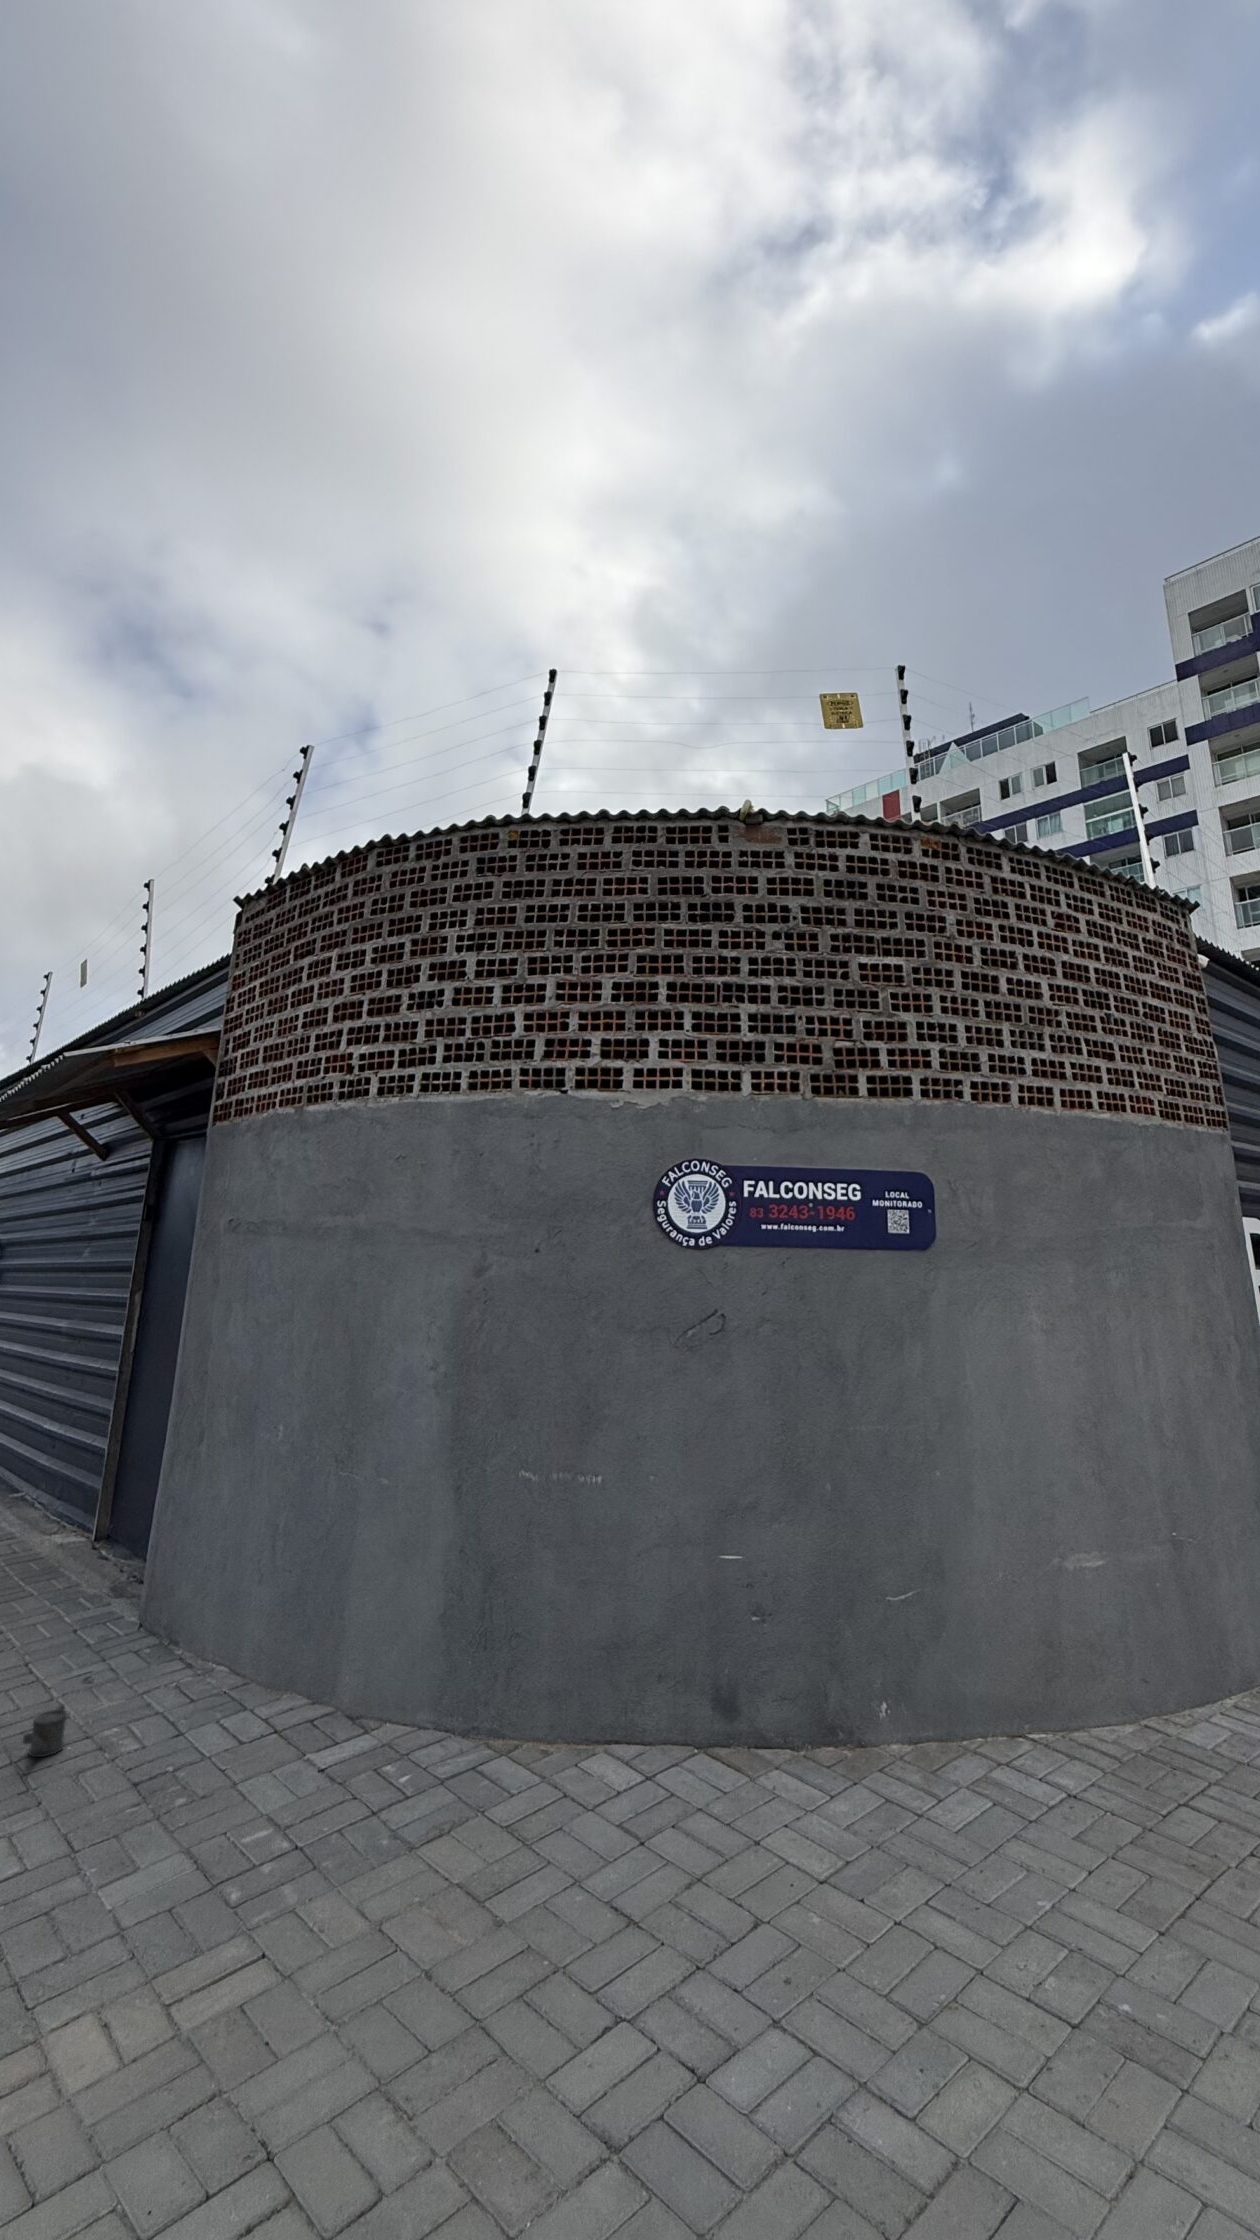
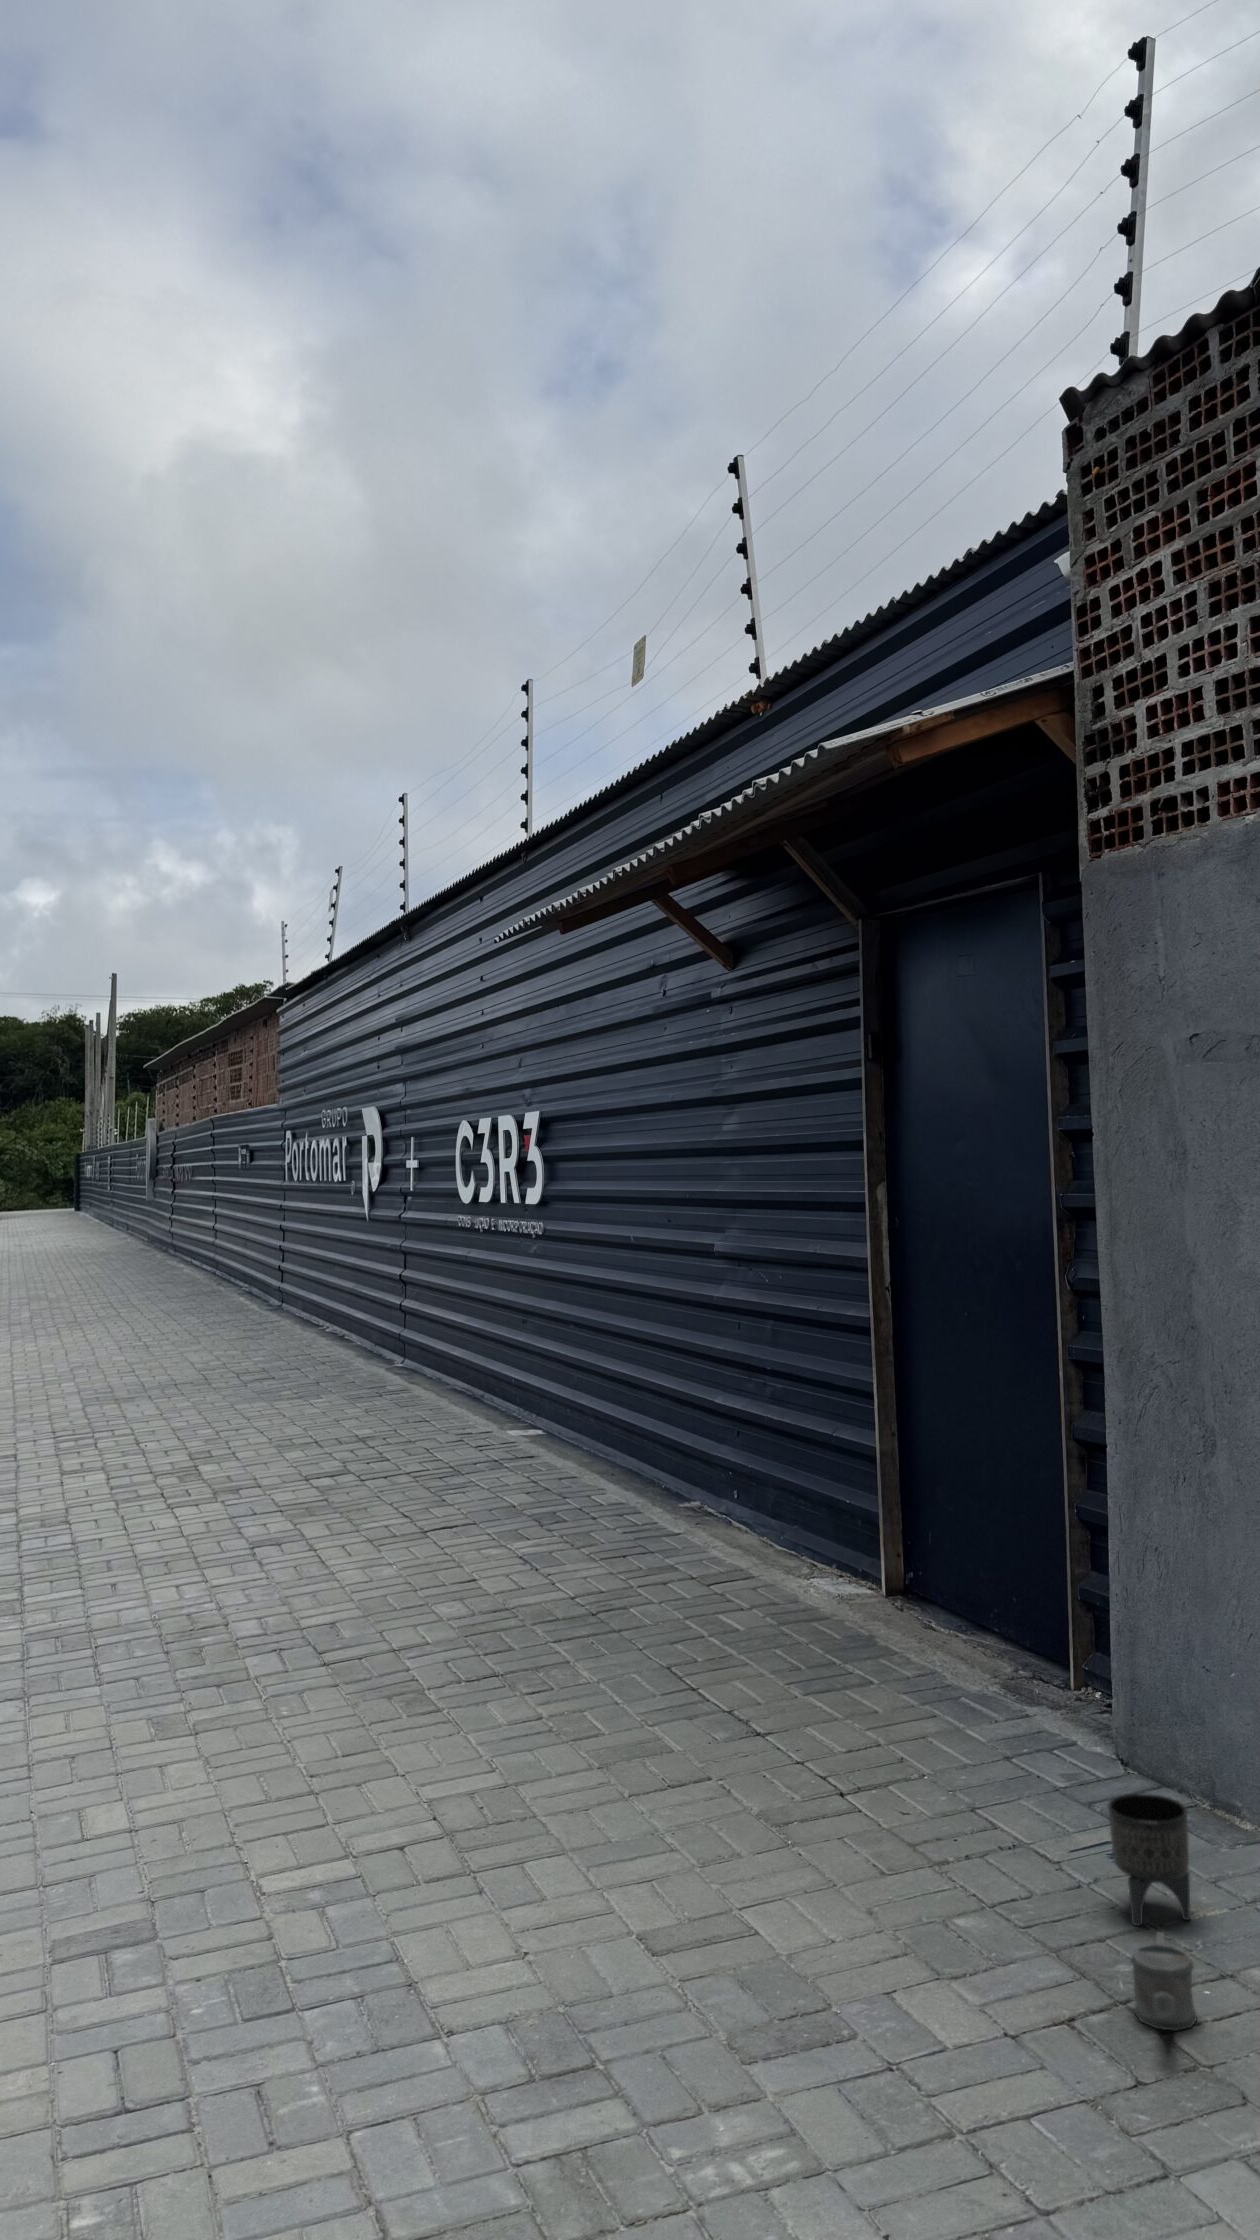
planter: none [74,1630,122,1707] -> present [1108,1793,1190,1926]

